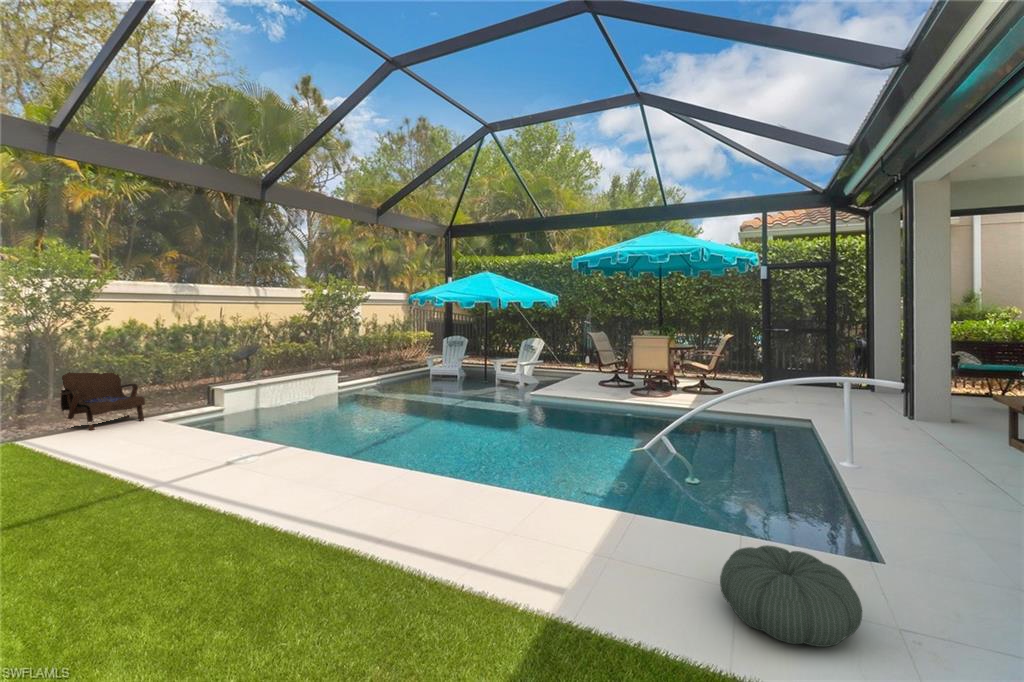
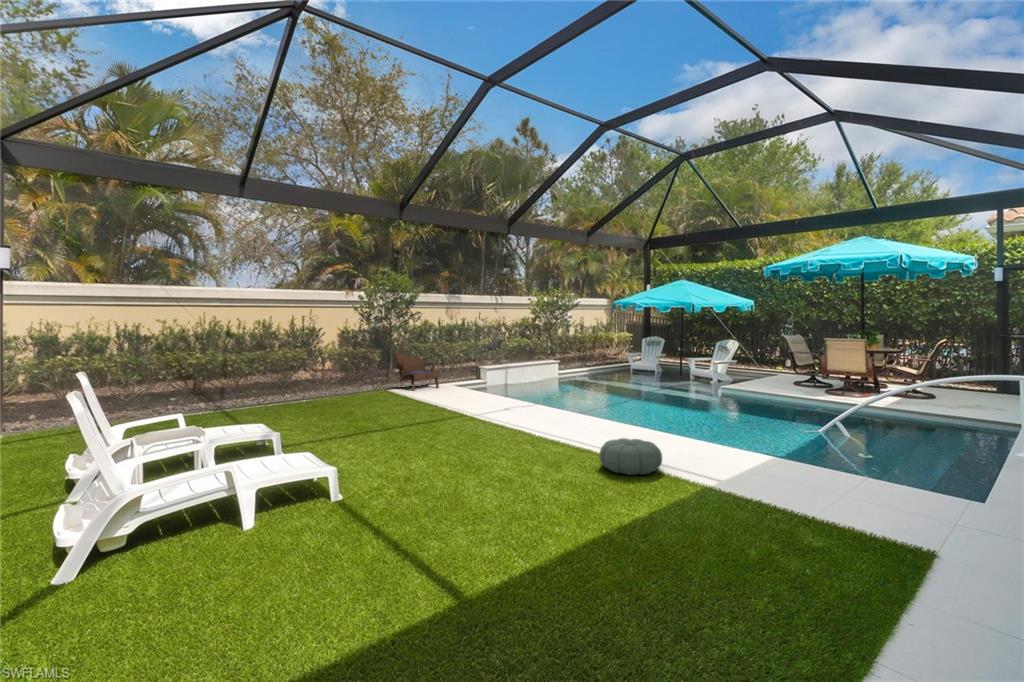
pouf: present [720,545,862,647] -> present [600,438,662,475]

